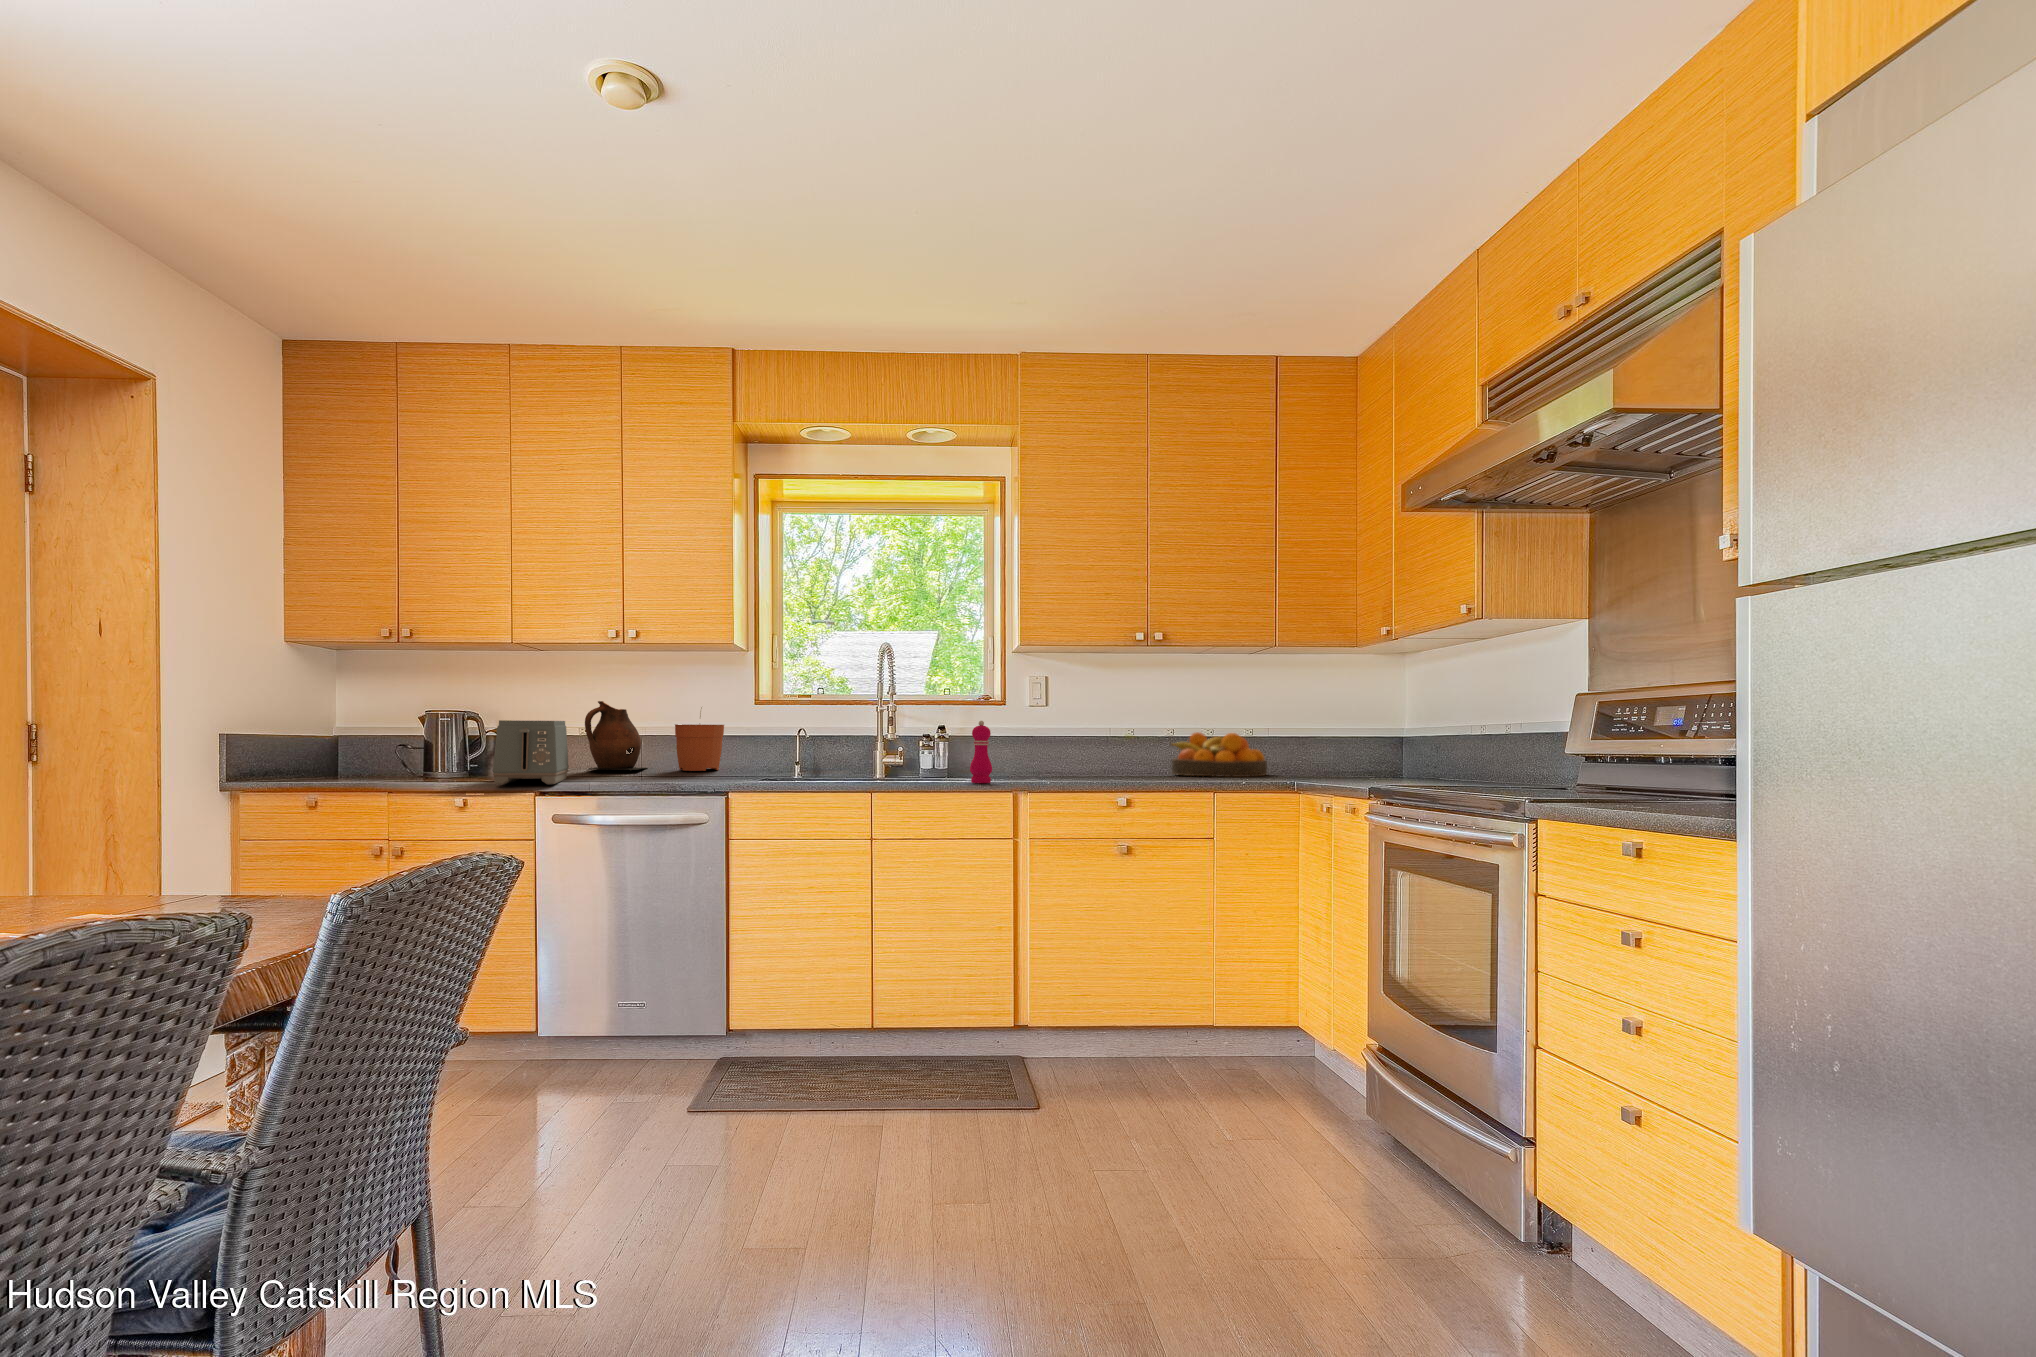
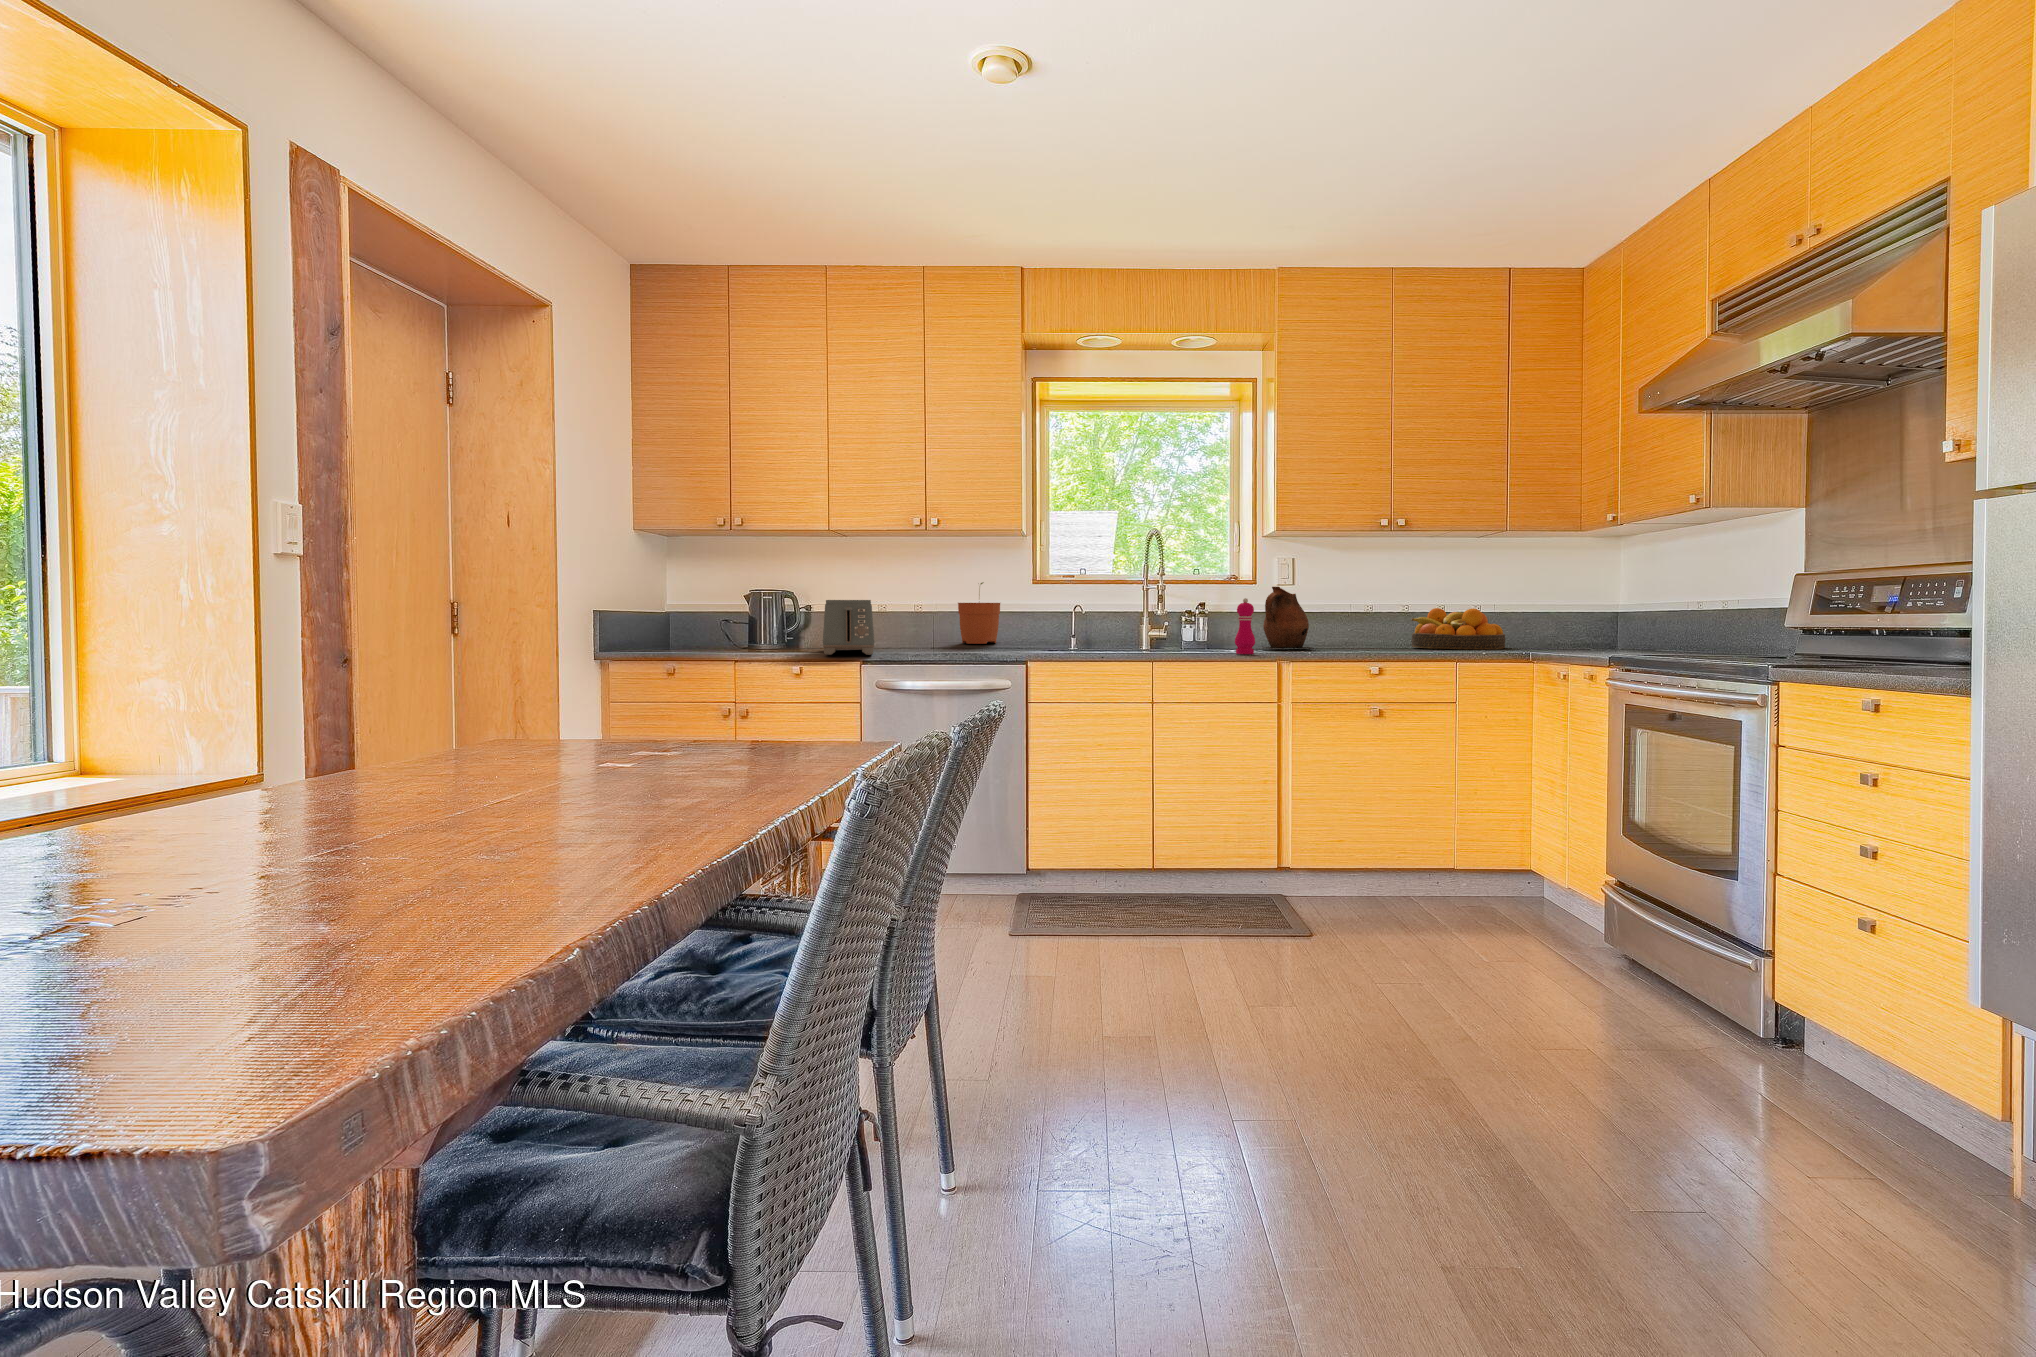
ceramic pitcher: present [585,701,643,771] -> present [1262,587,1314,649]

